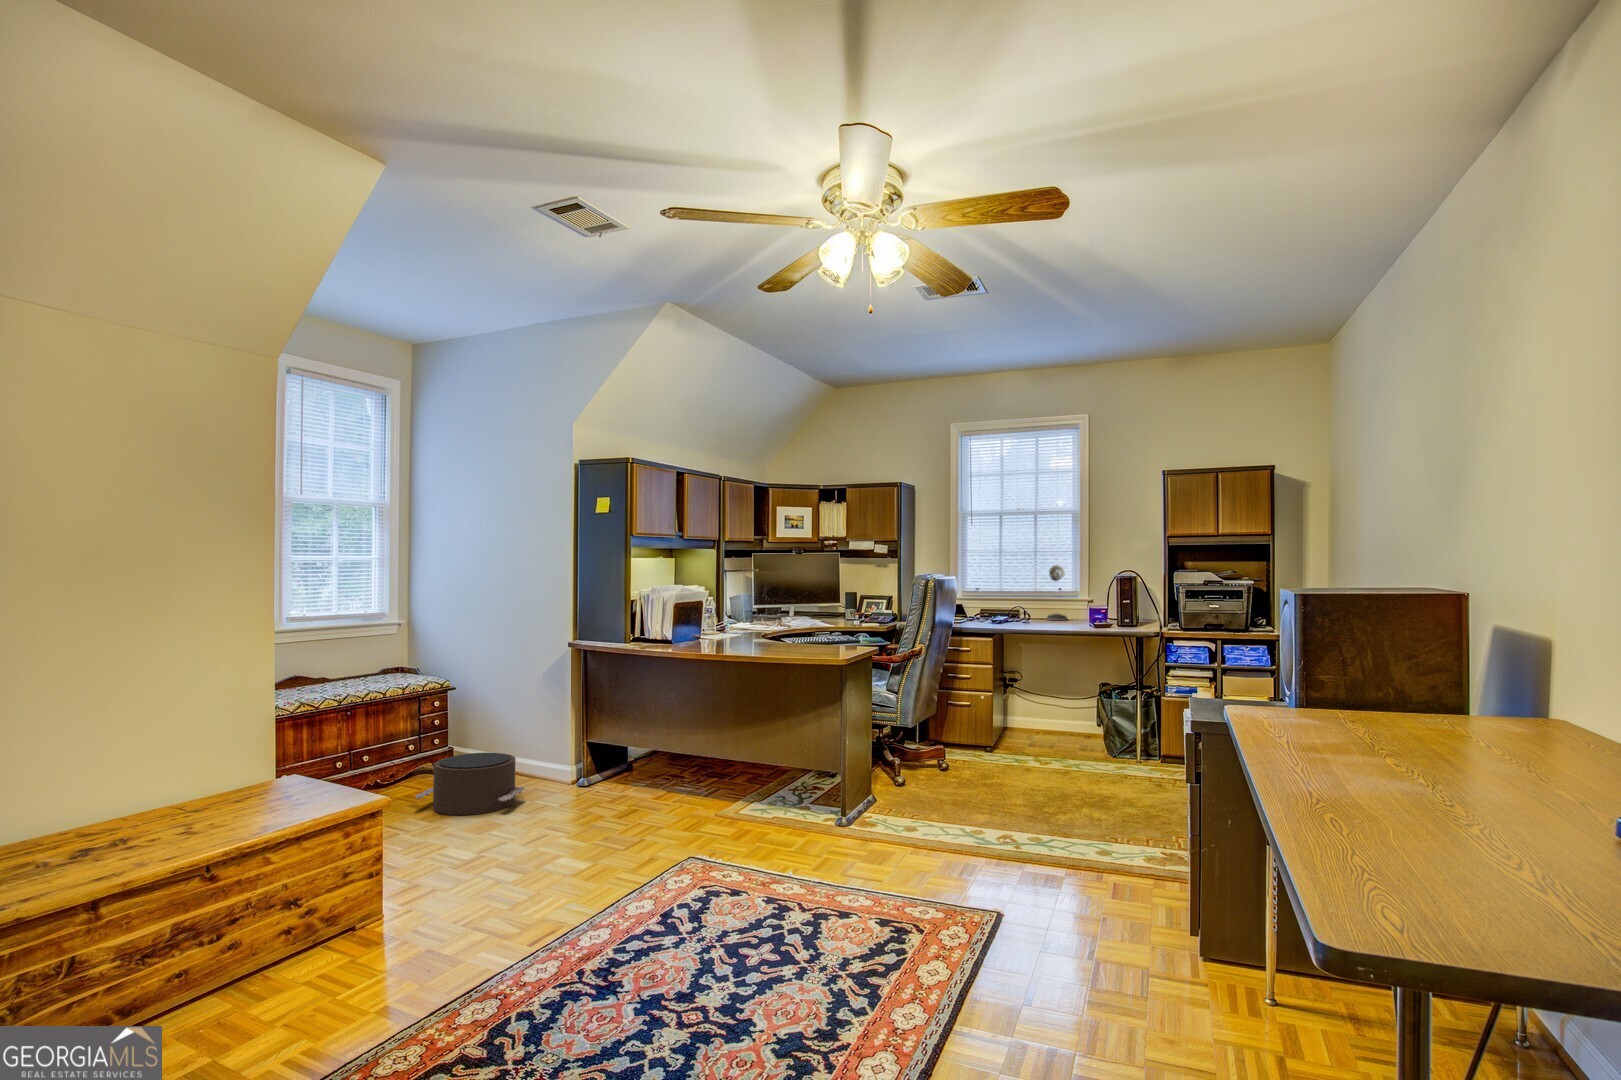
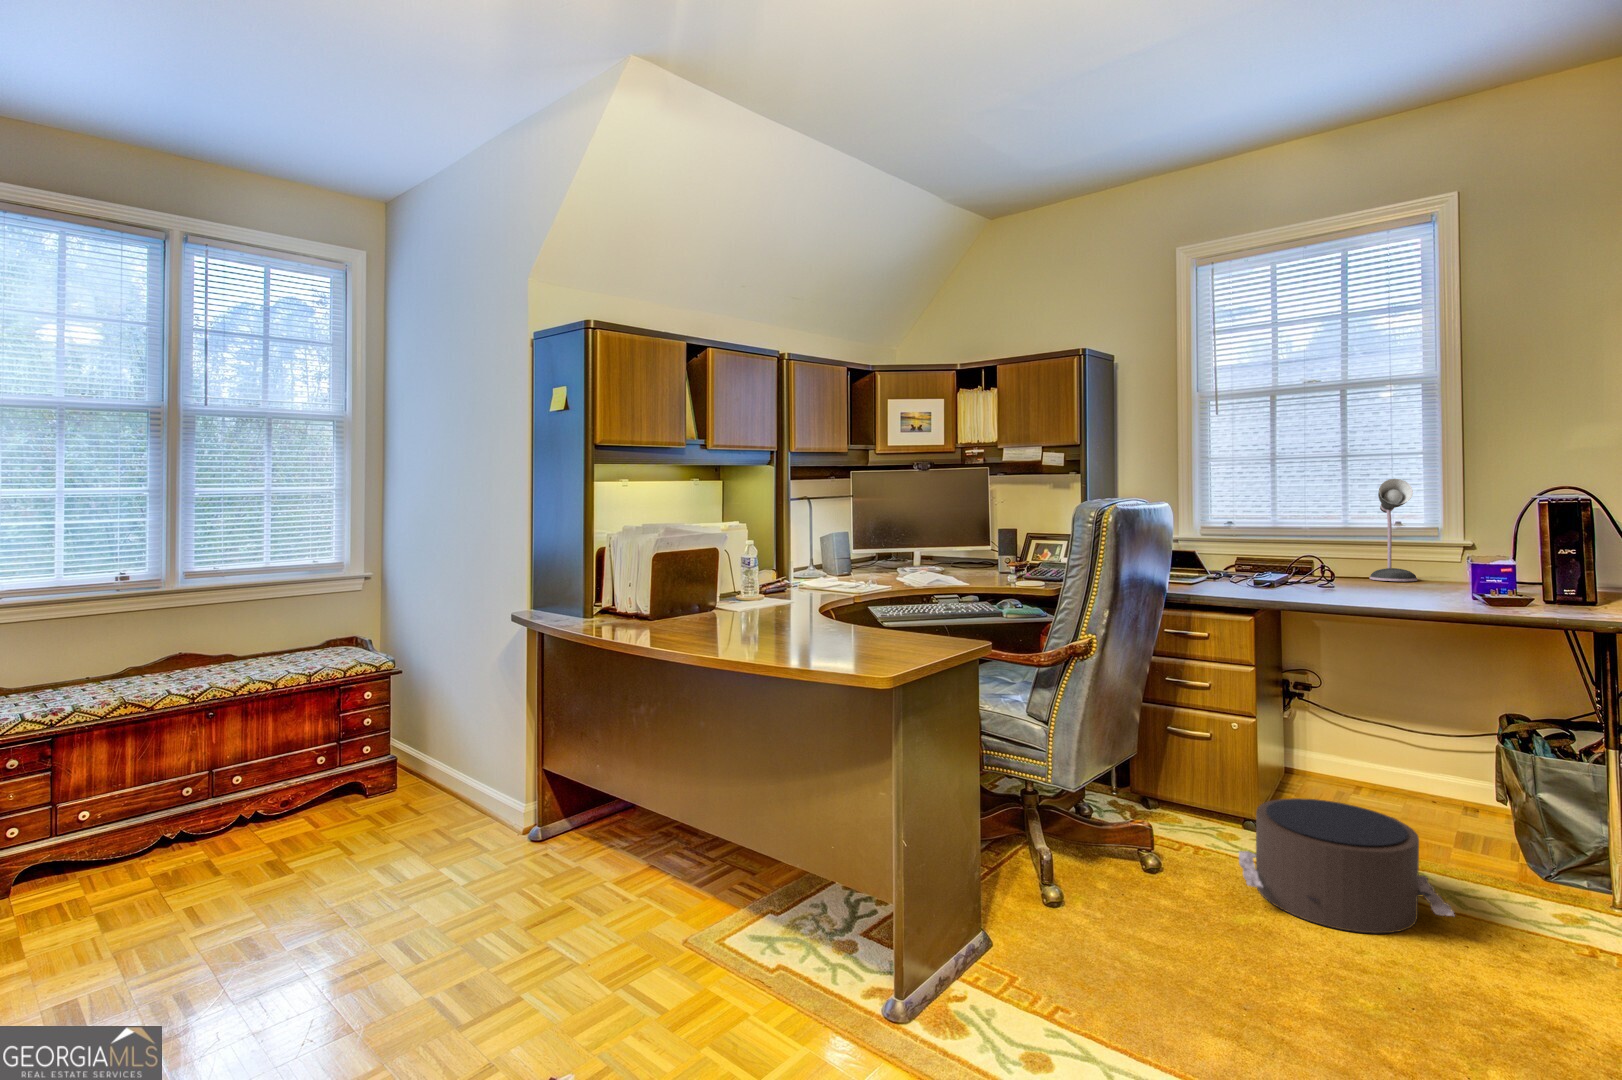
pouf: present [415,753,524,815] -> present [1239,798,1454,933]

